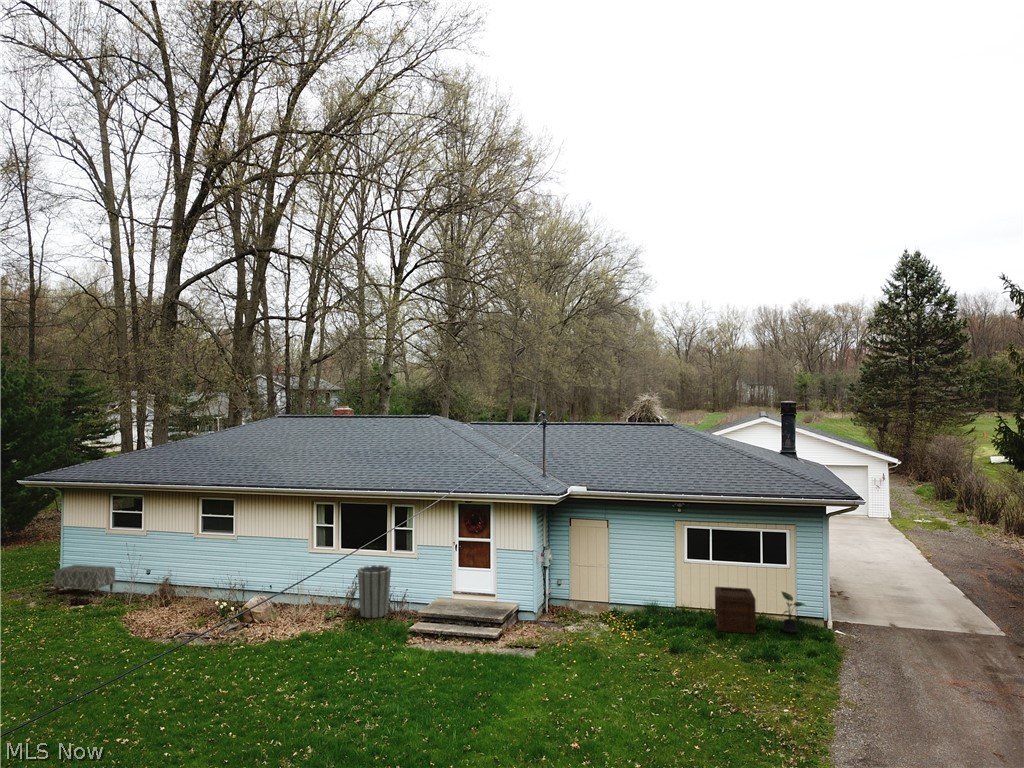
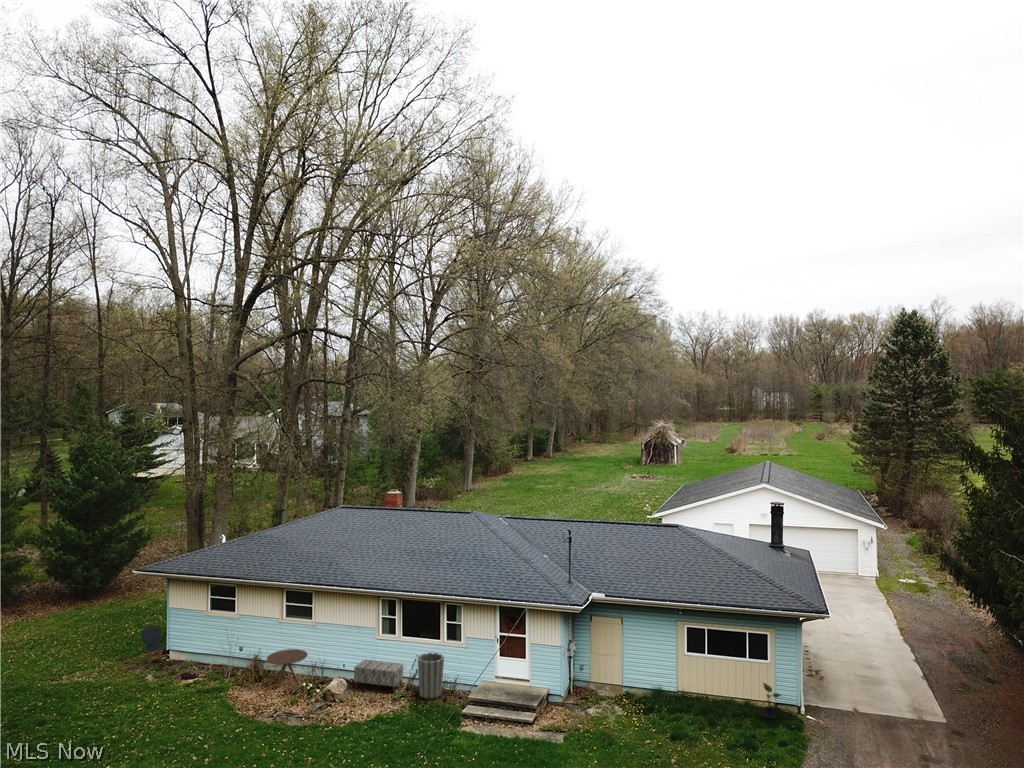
chair: none [27,547,58,592] -> present [141,625,165,665]
bench: present [54,565,115,596] -> present [354,660,403,693]
round table: none [174,569,226,612] -> present [267,649,308,688]
wooden crate: present [715,587,756,634] -> none [709,677,741,720]

